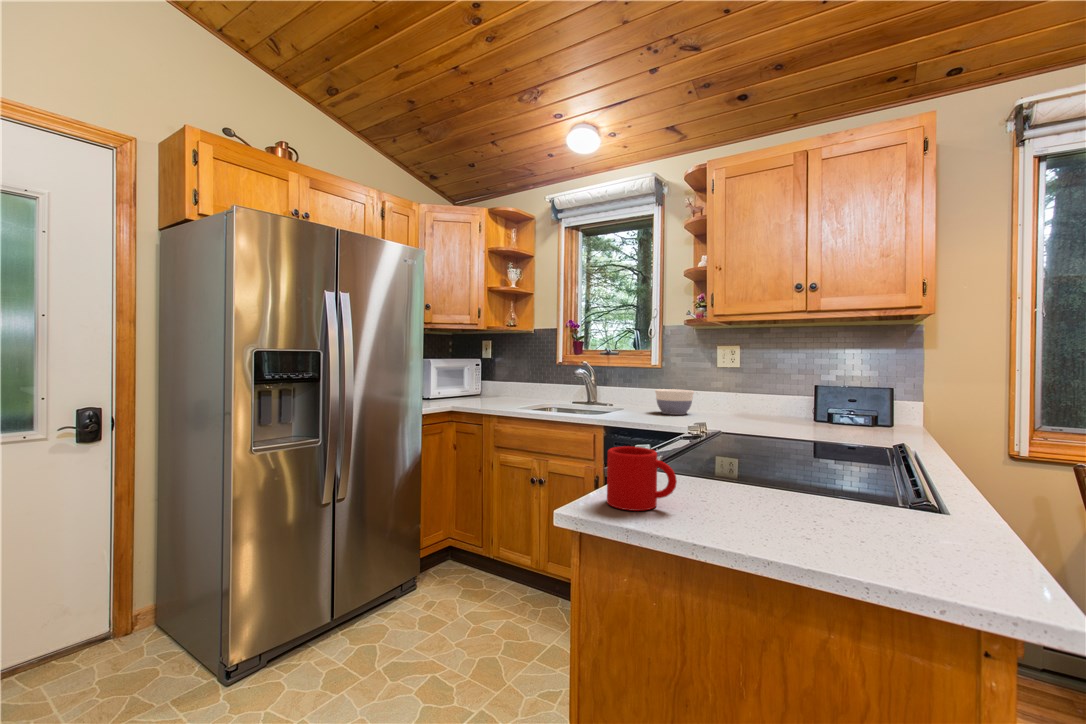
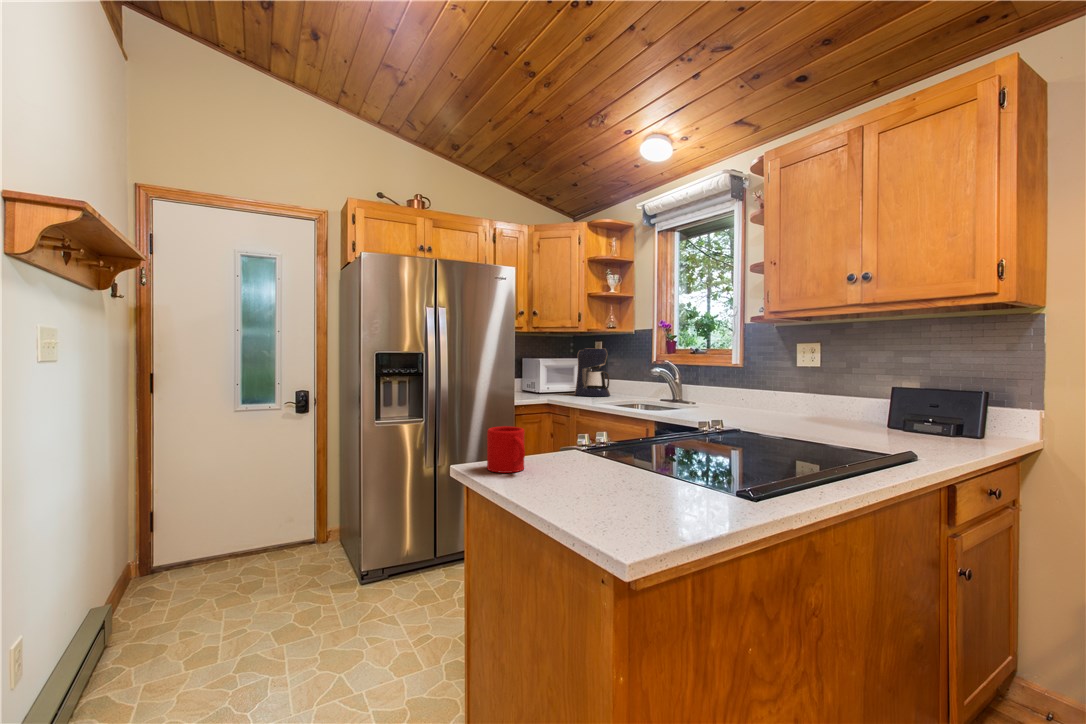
coffee maker: none [469,348,508,401] -> present [575,348,610,397]
bowl: present [655,389,694,415] -> none [721,389,762,415]

